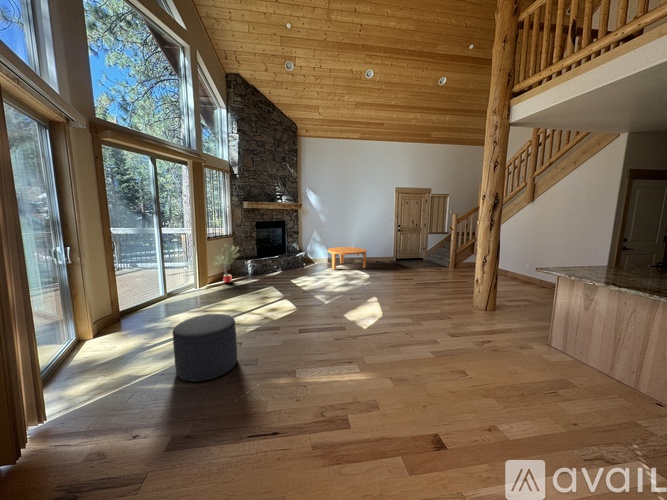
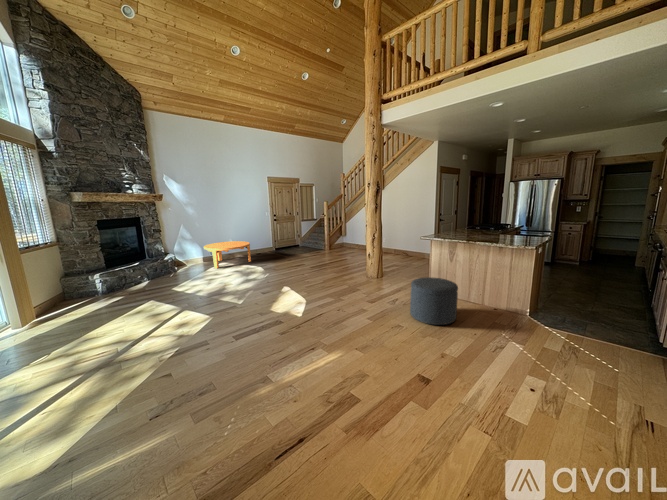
potted tree: present [213,243,239,283] -> none [33,254,84,312]
ottoman: present [173,314,237,382] -> present [410,277,458,325]

